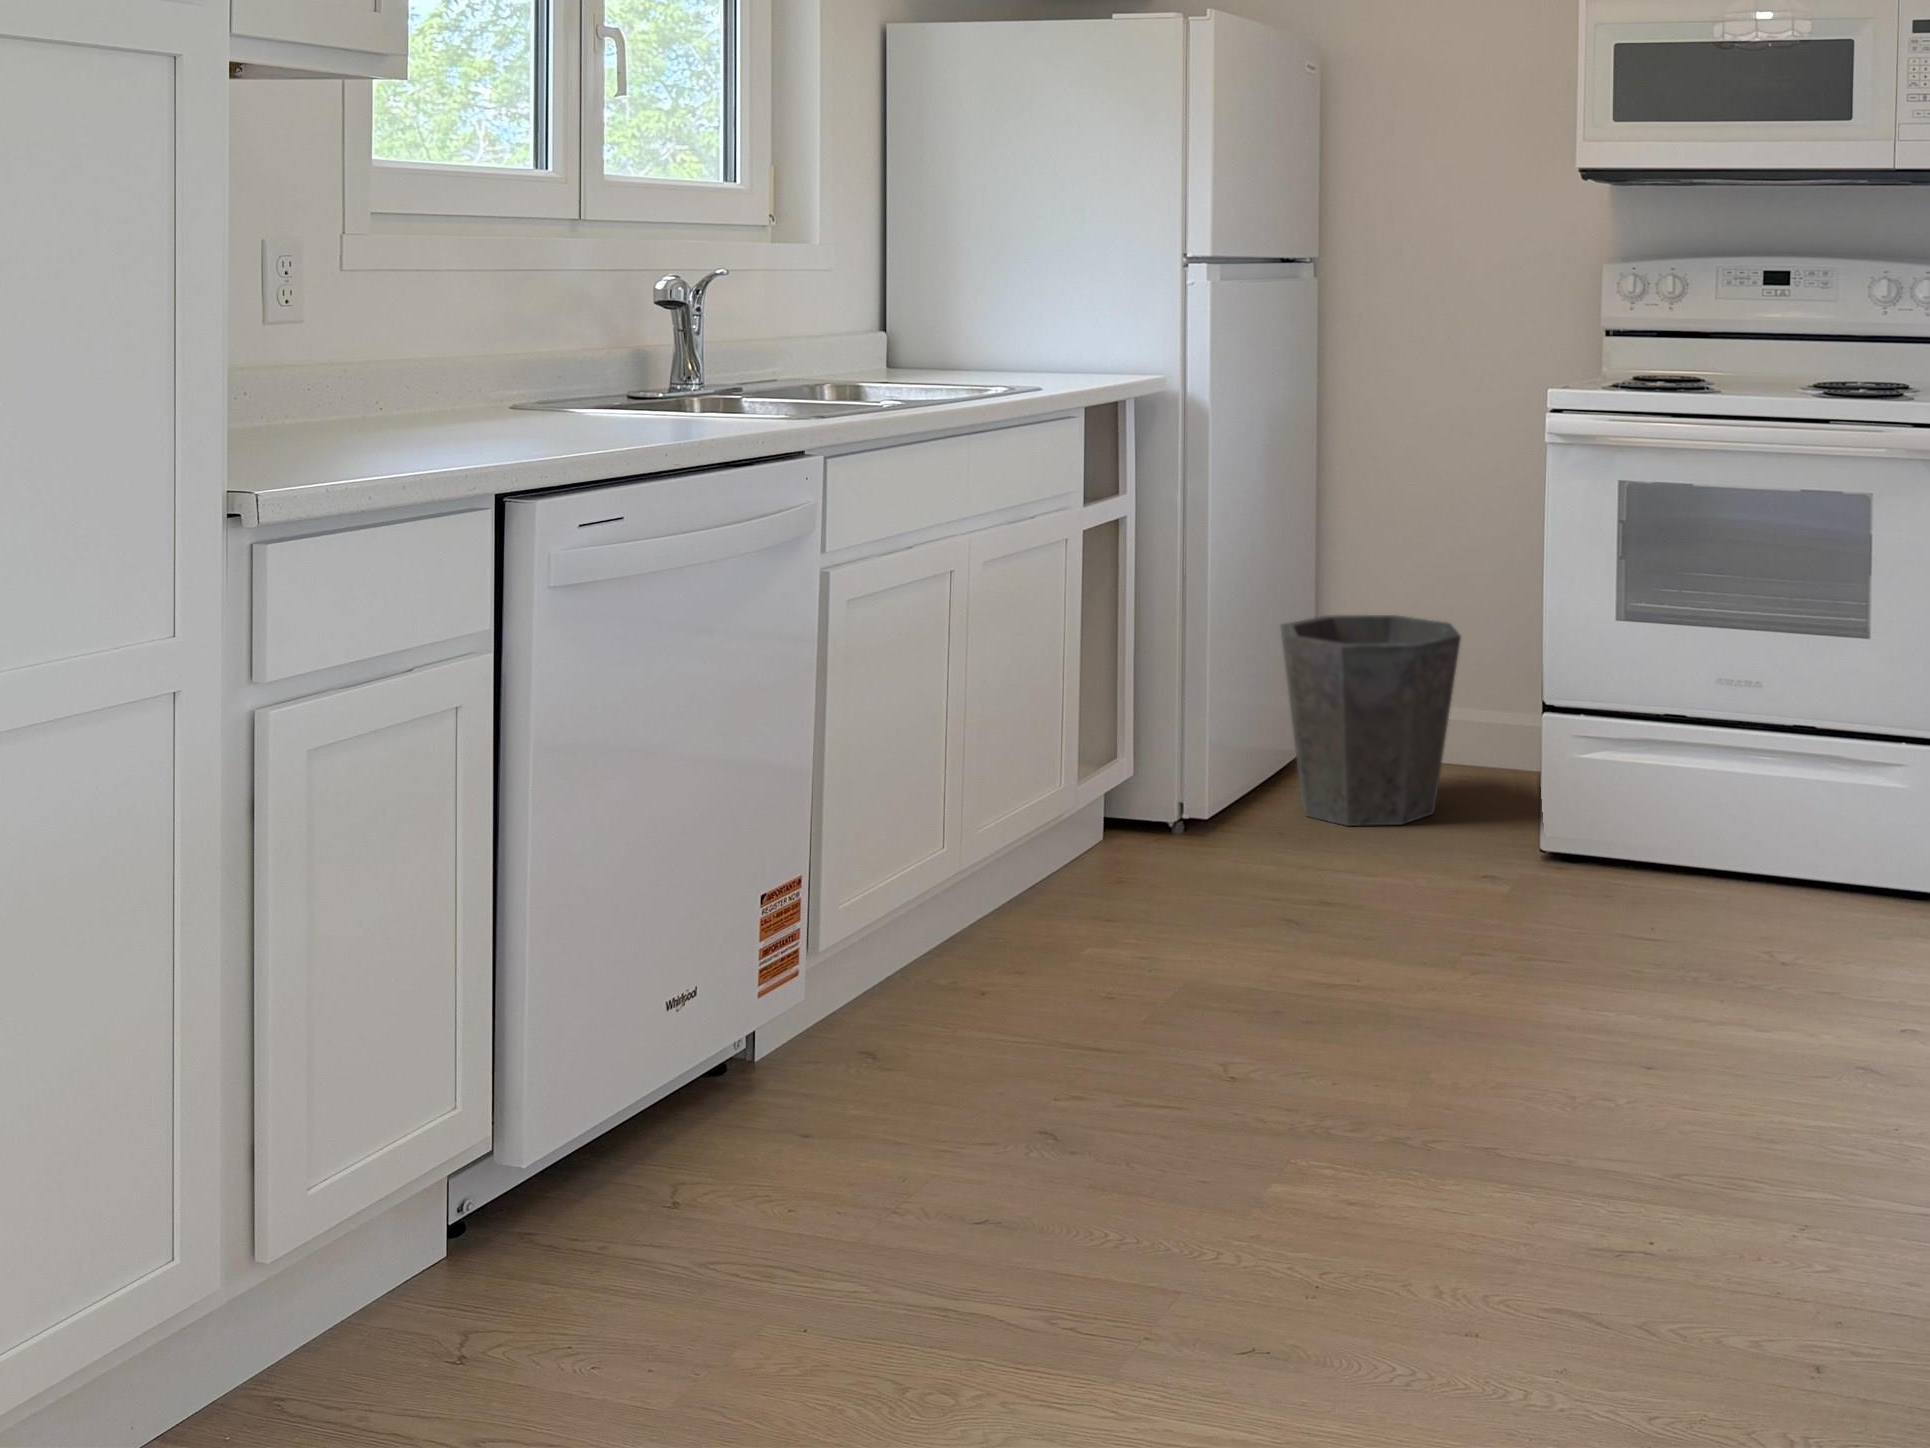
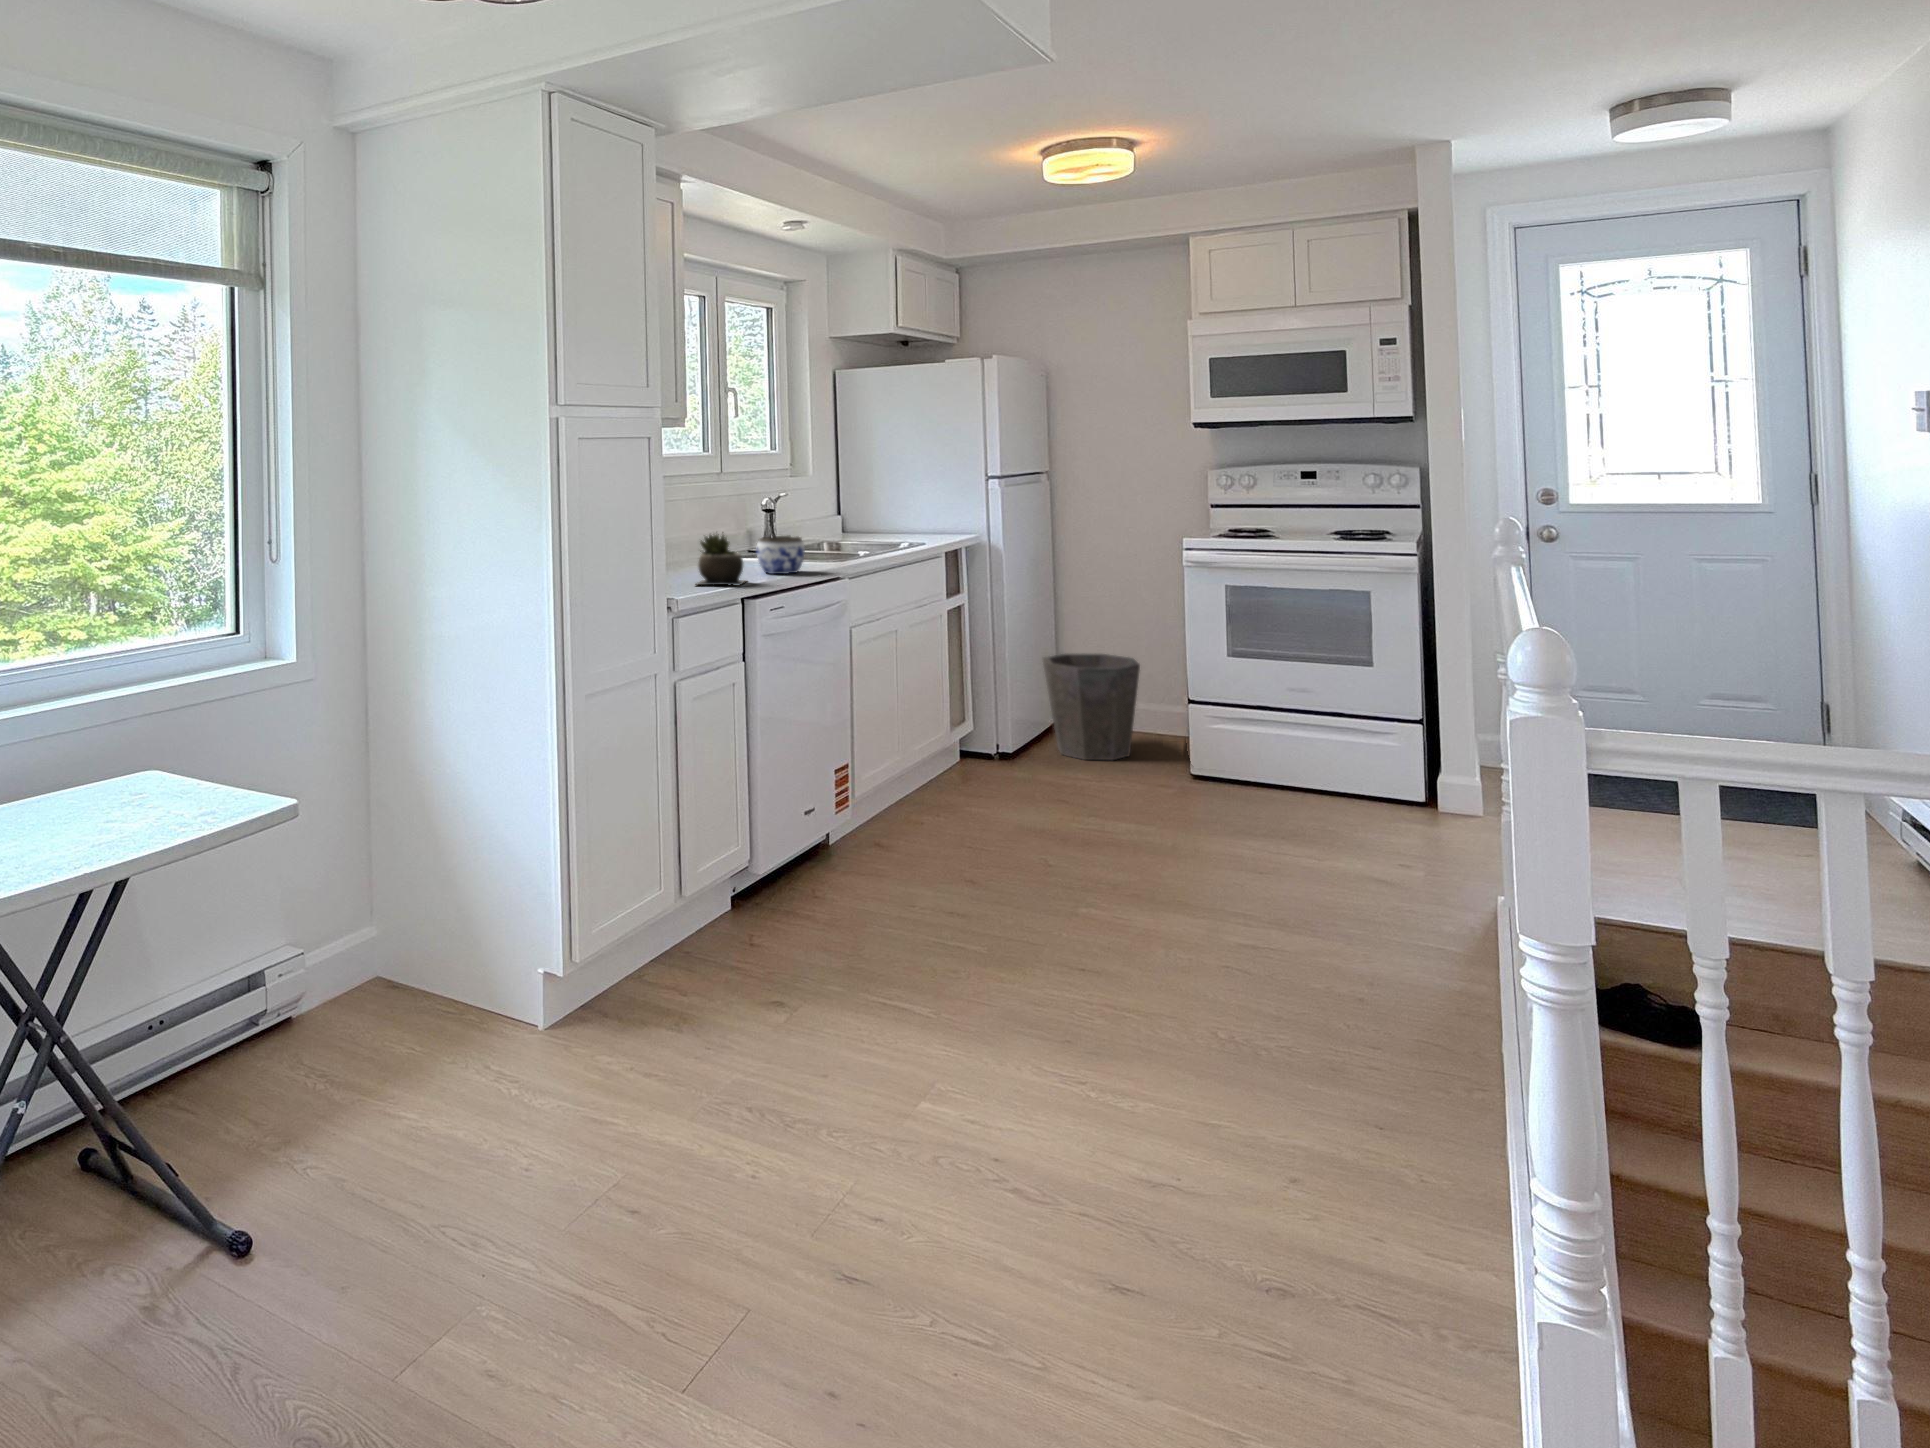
succulent plant: none [355,326,522,462] -> present [697,532,745,585]
jar: none [574,350,697,439] -> present [757,536,805,574]

